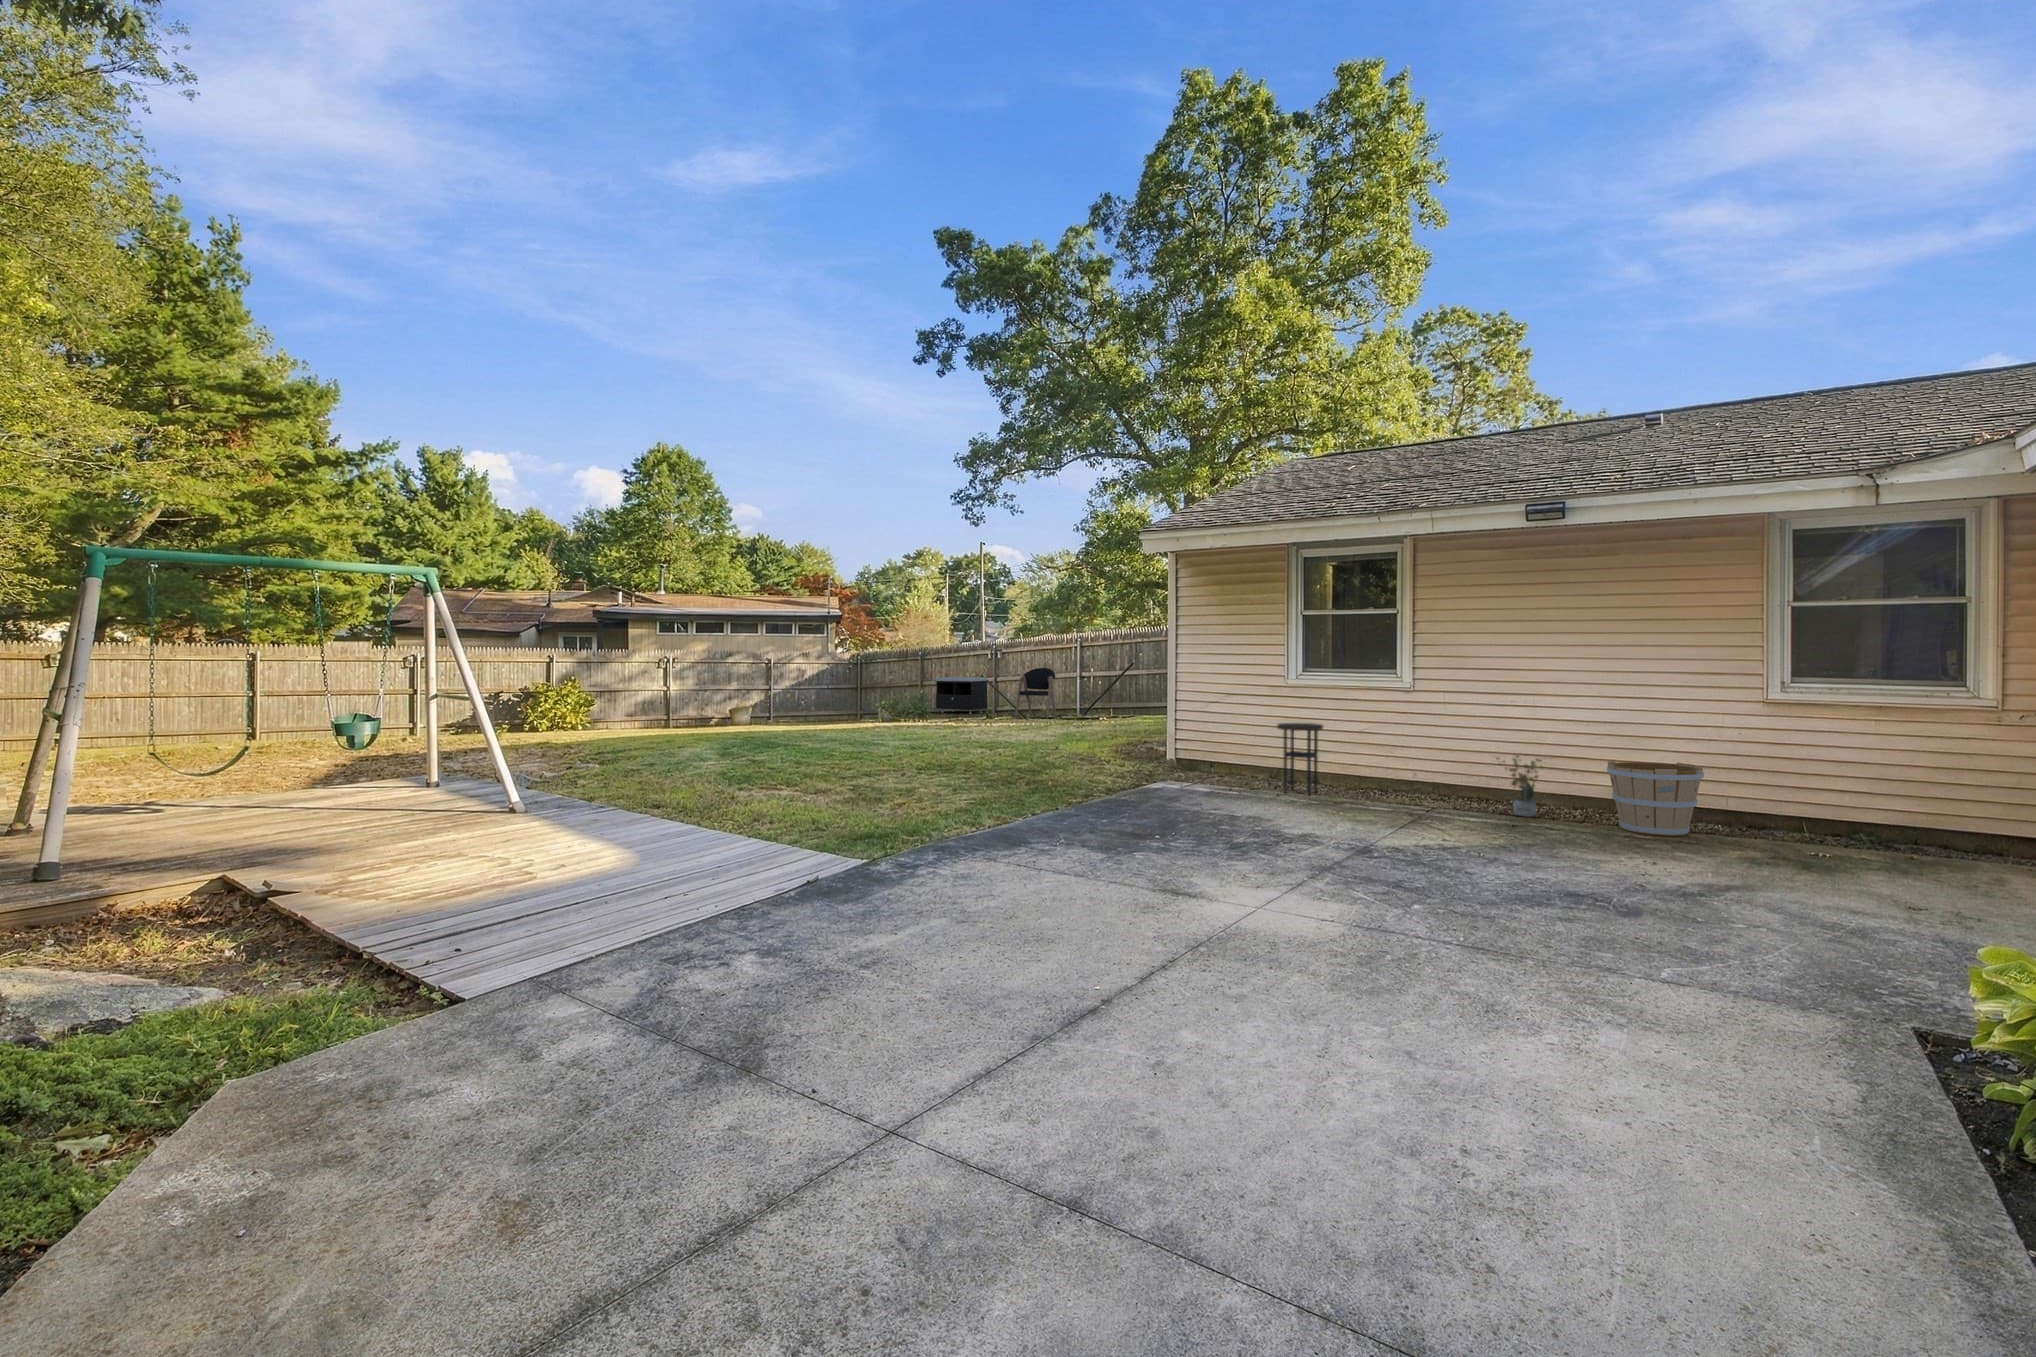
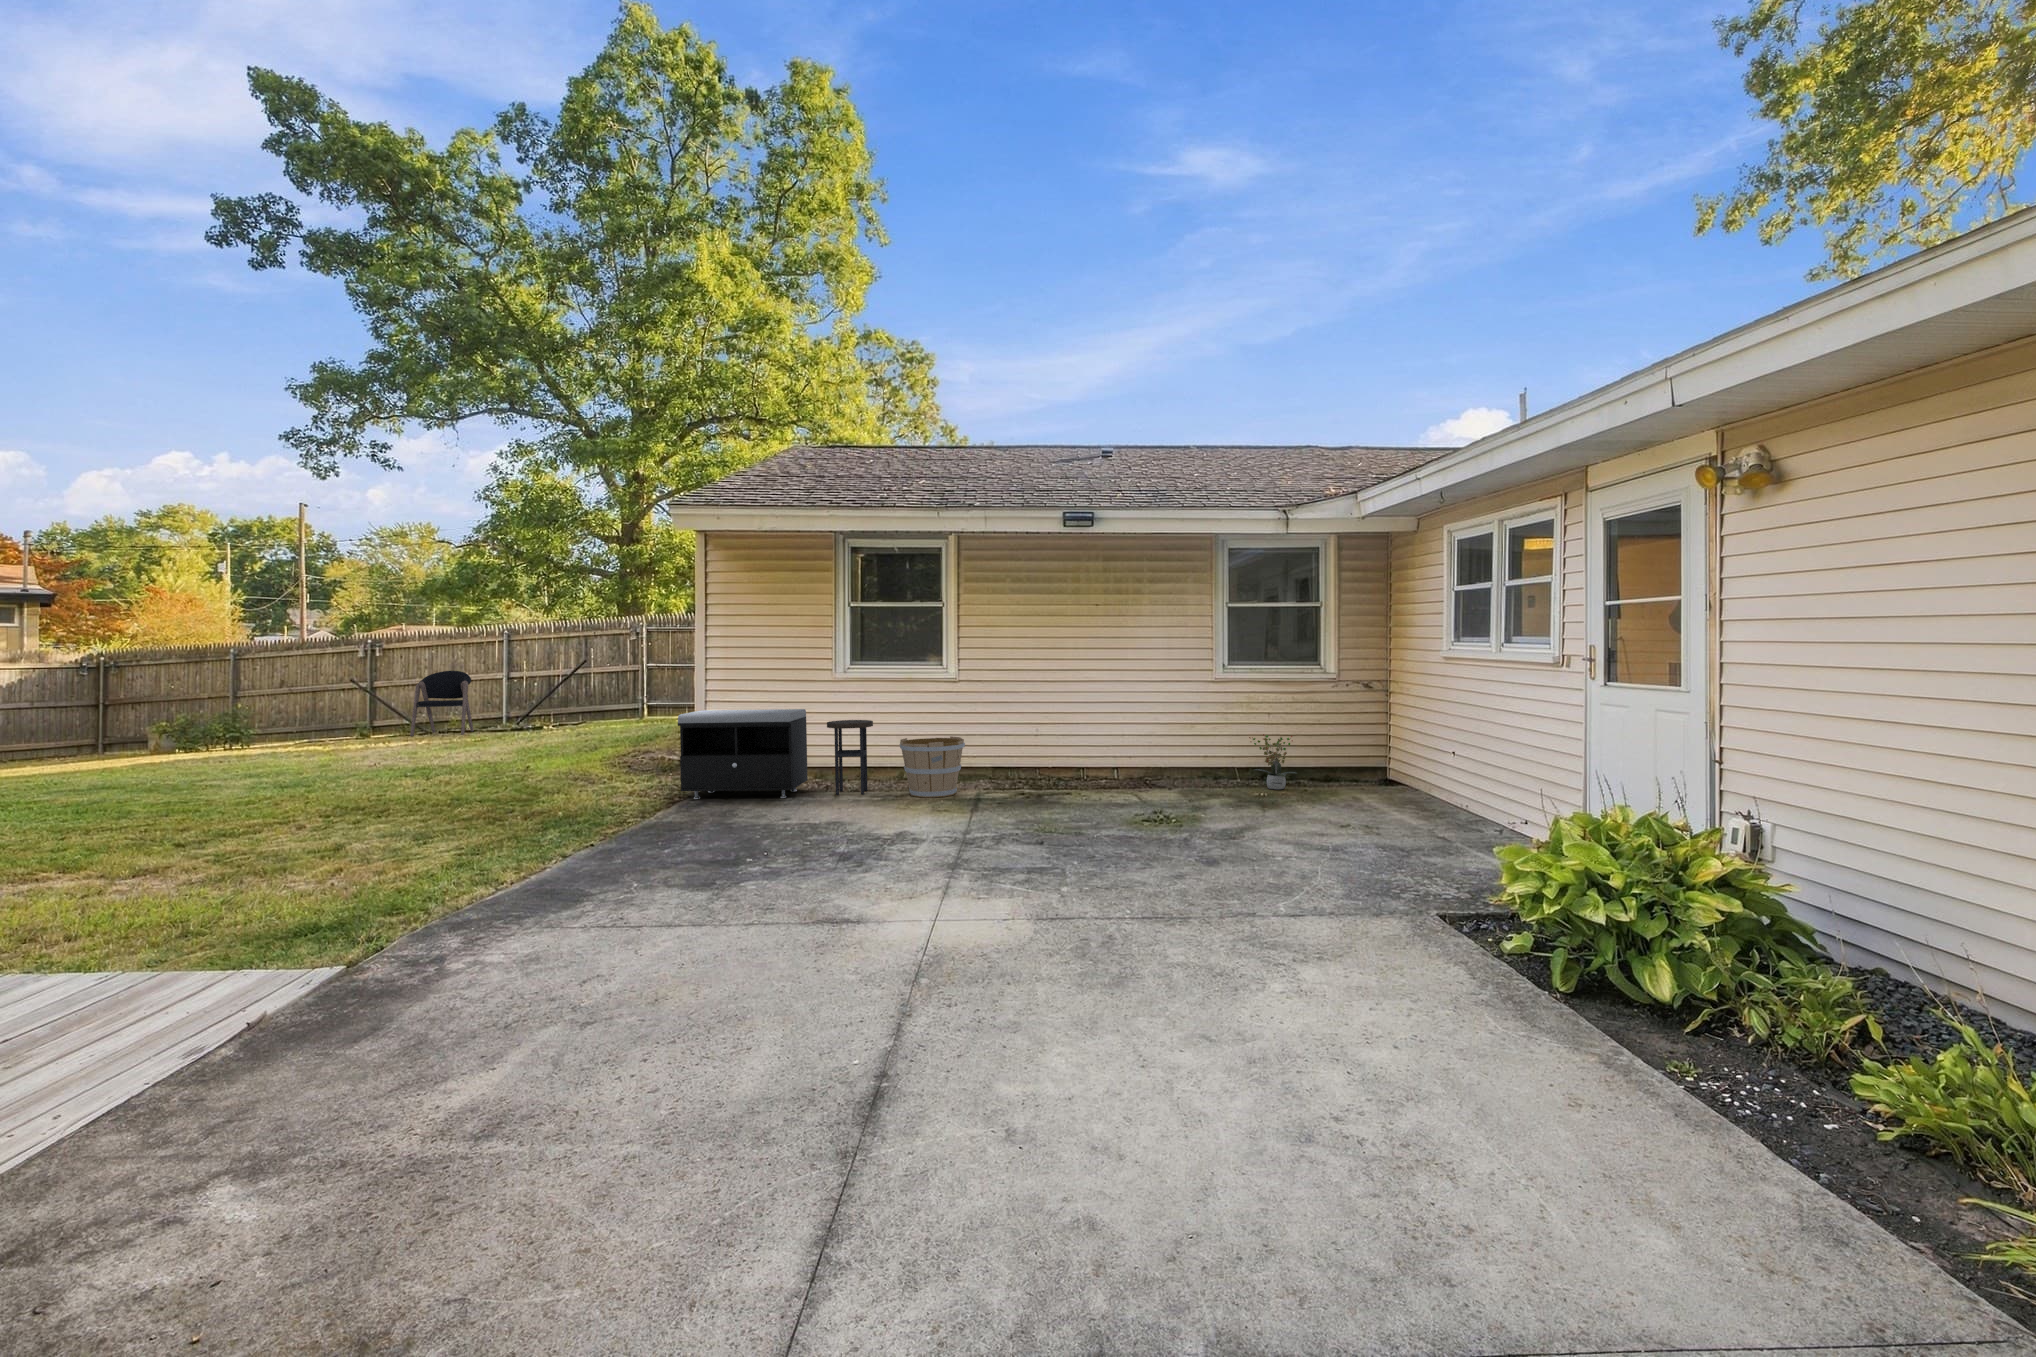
storage bench: present [935,677,987,714] -> present [678,709,808,799]
potted plant: present [1496,756,1545,817] -> present [1249,734,1295,789]
wooden bucket: present [1607,761,1704,836] -> present [900,736,965,798]

